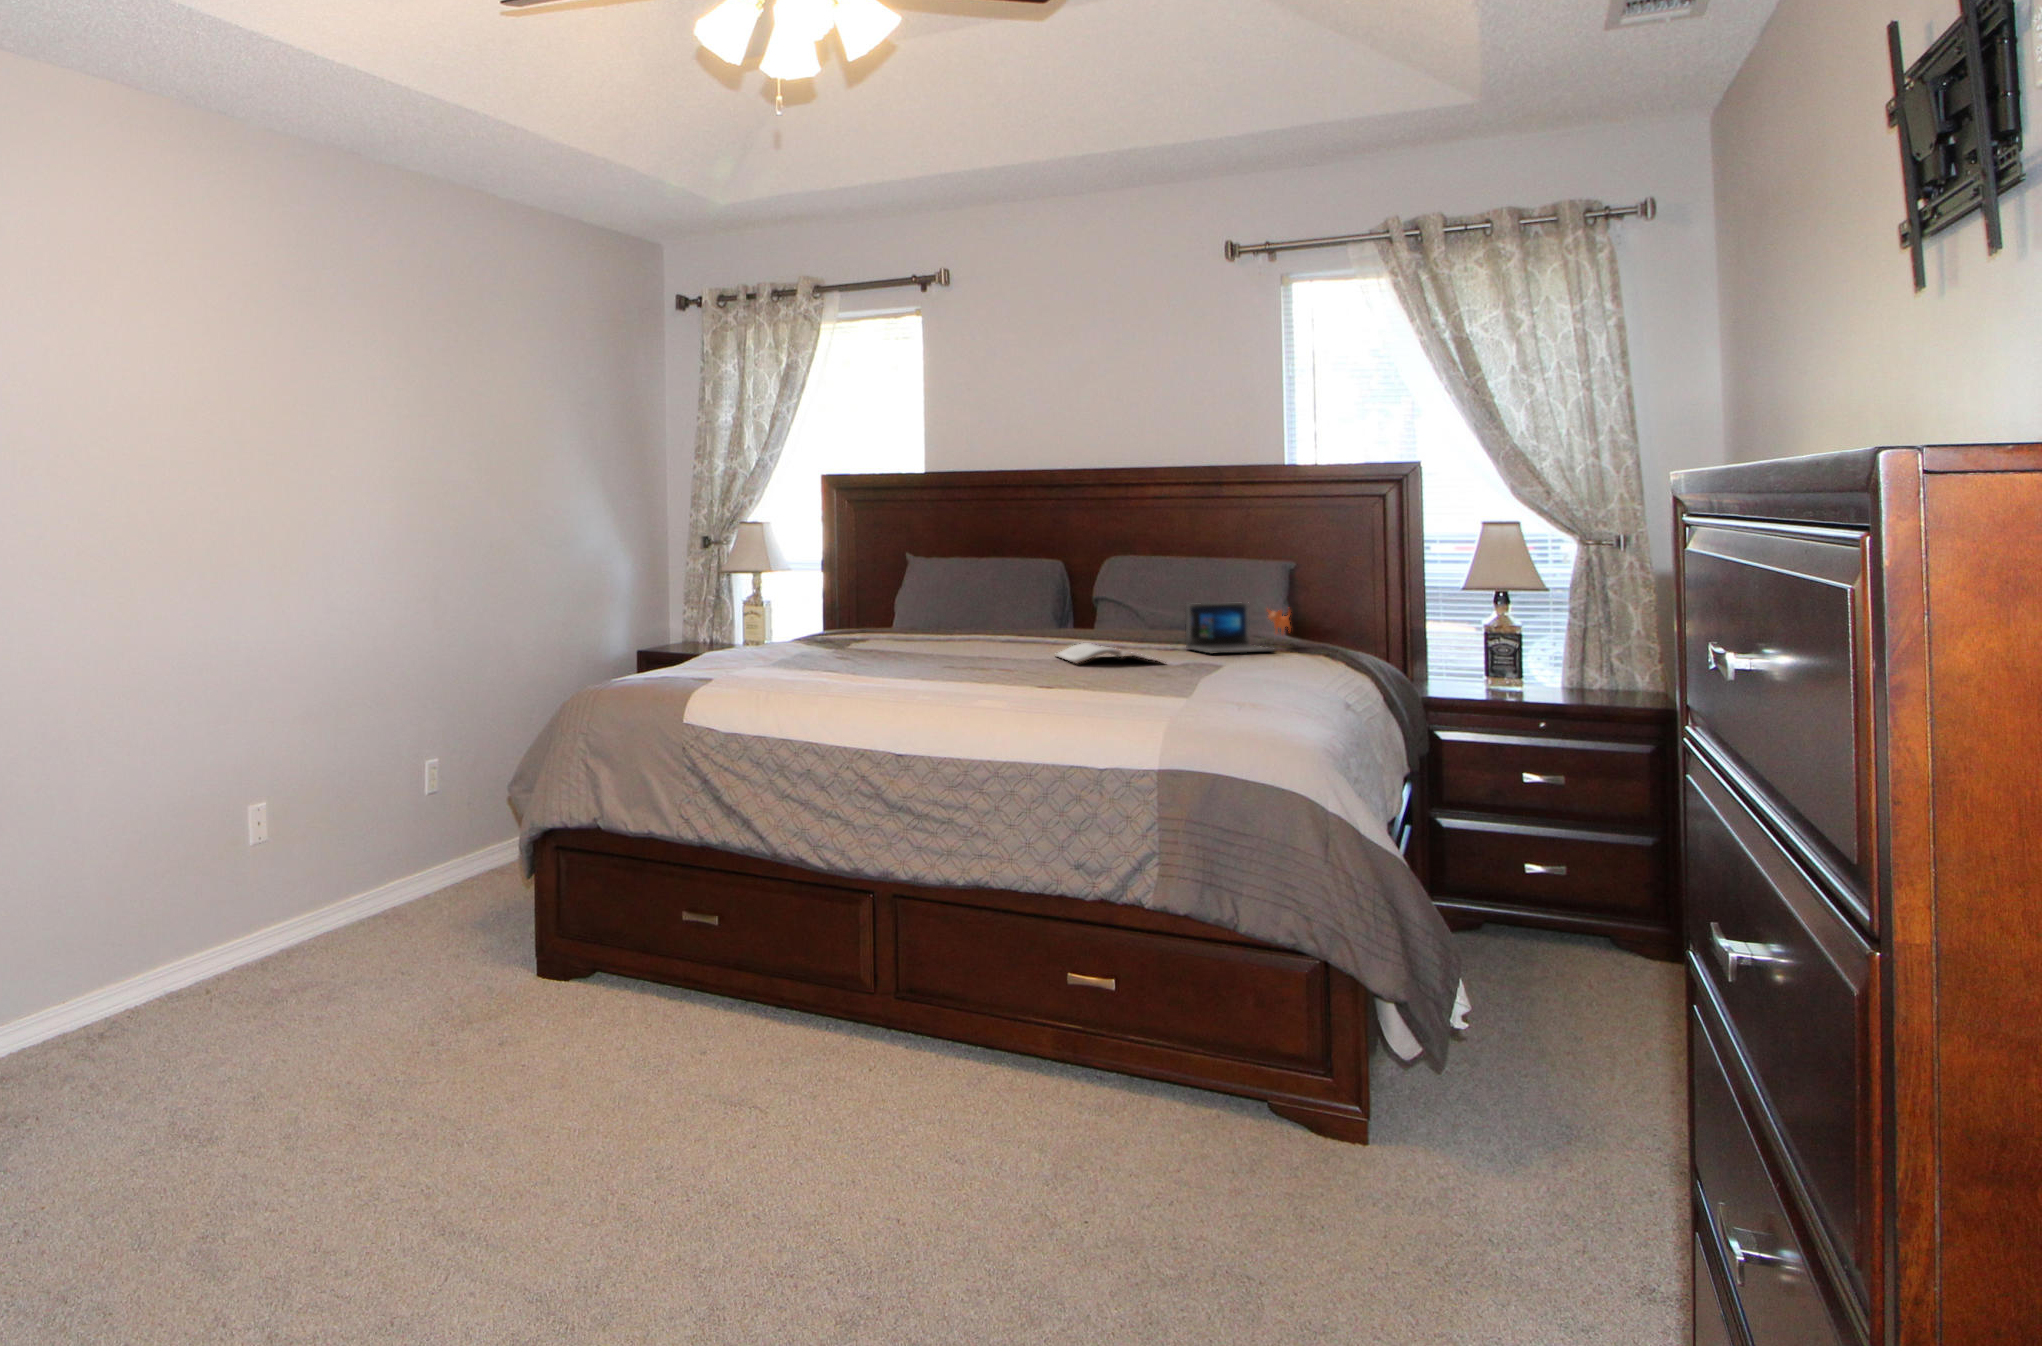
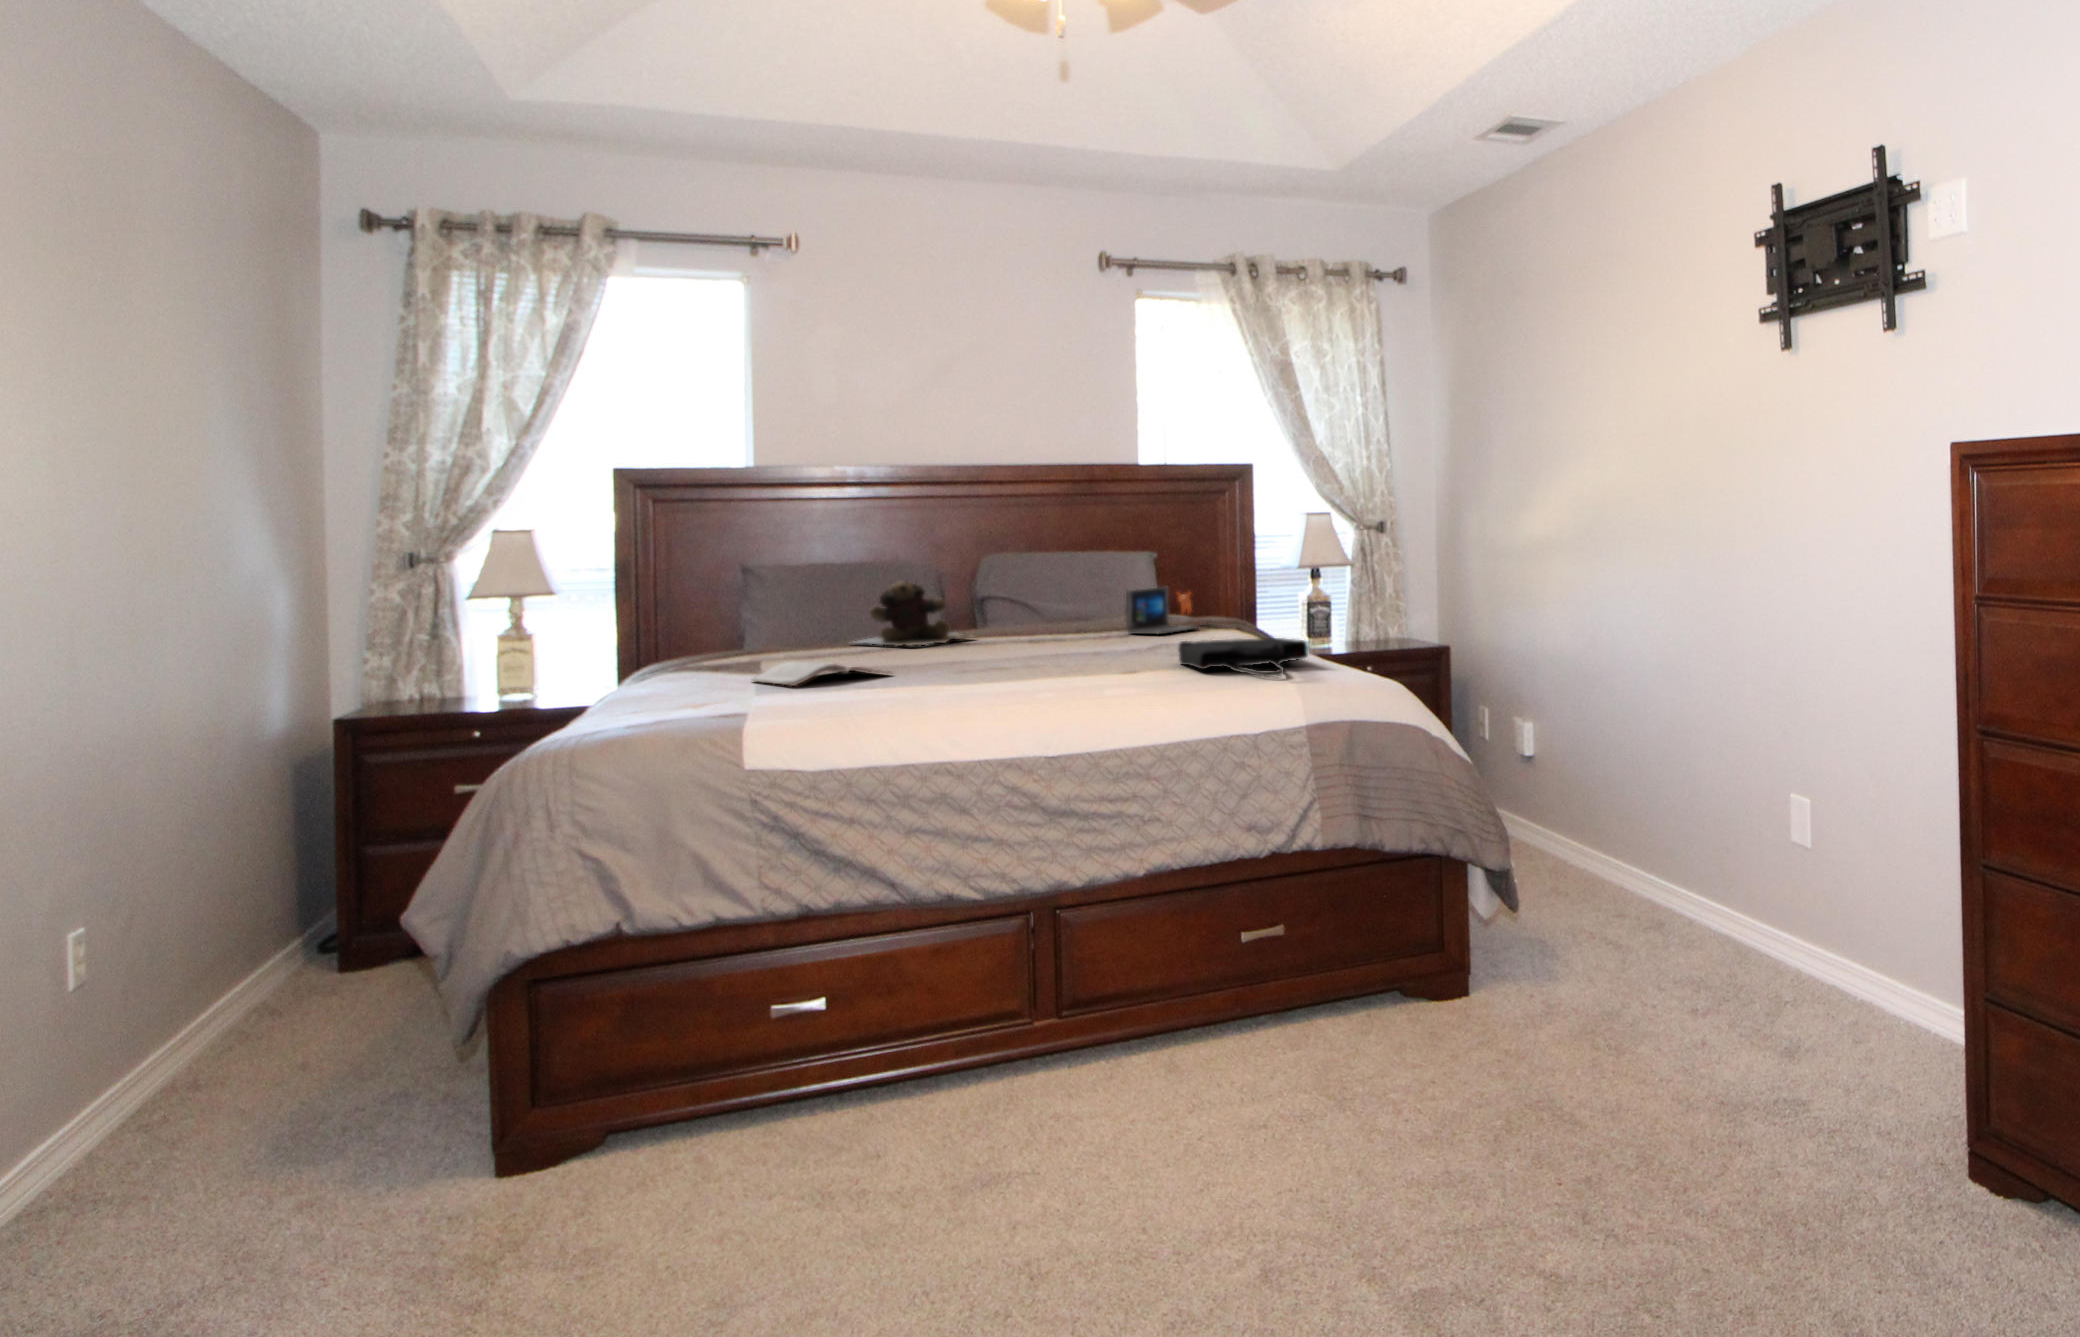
teddy bear: none [933,580,1042,640] -> present [858,582,976,646]
magazine: present [1056,643,1166,663] -> present [752,662,892,686]
tote bag: none [1109,665,1250,714] -> present [1178,638,1308,677]

